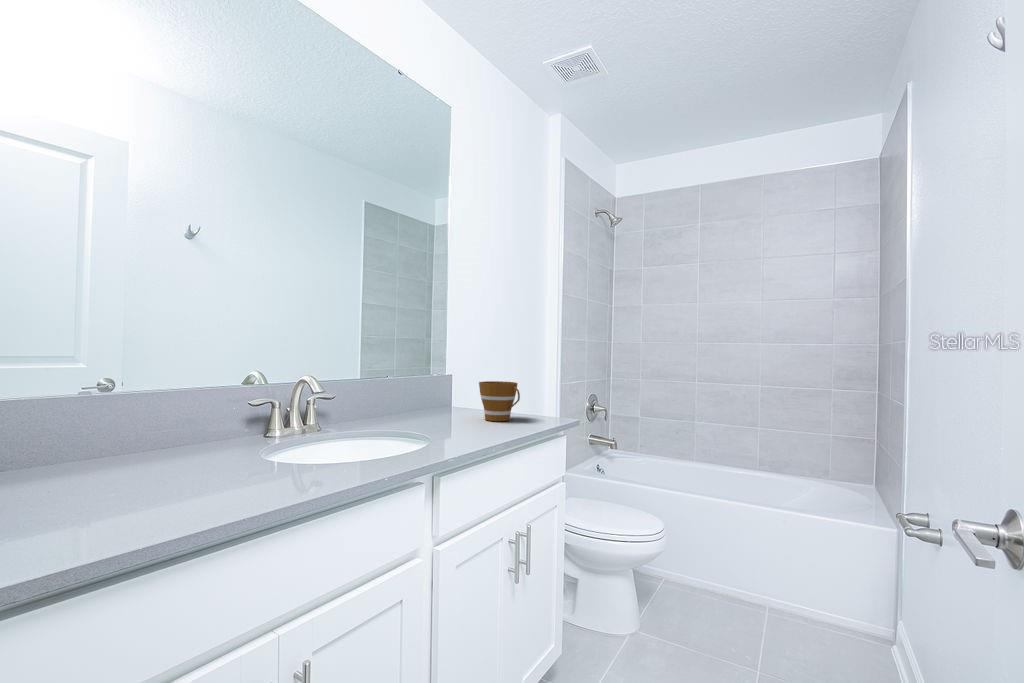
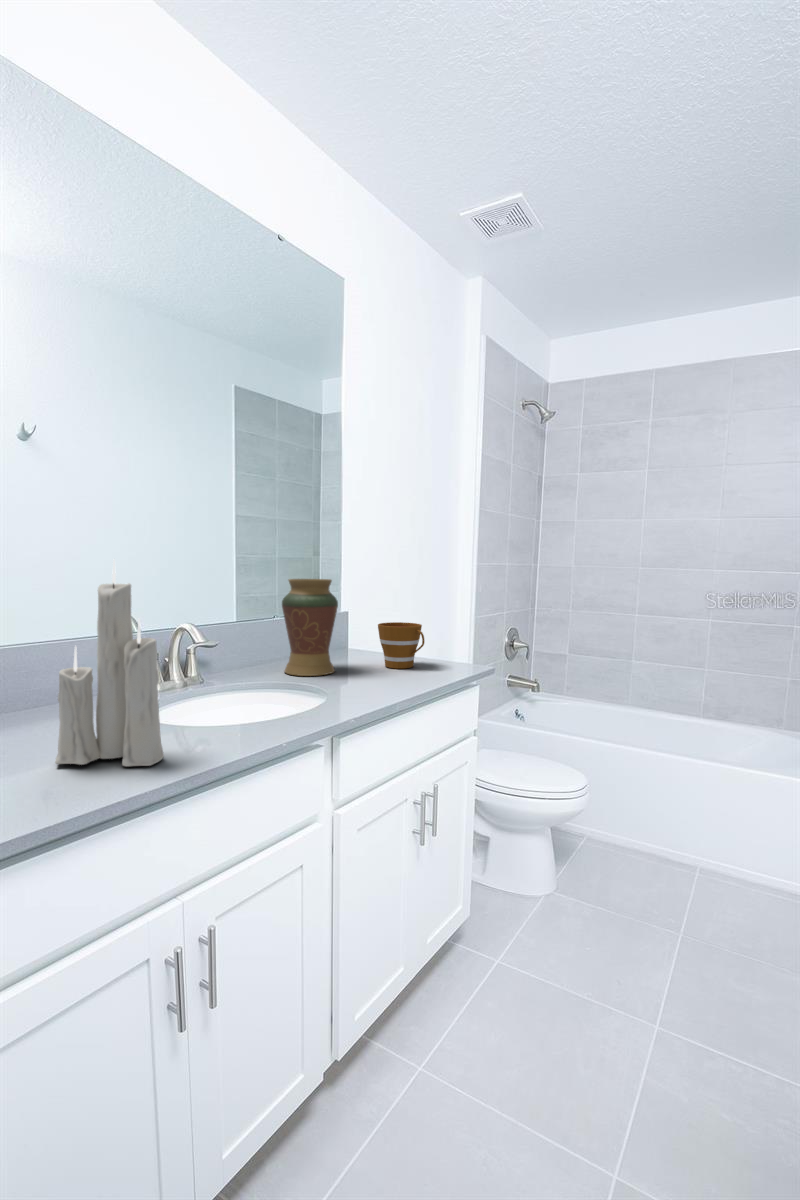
candle: none [161,291,270,497] -> present [55,560,164,766]
decorative vase: none [394,340,444,426] -> present [282,579,338,676]

